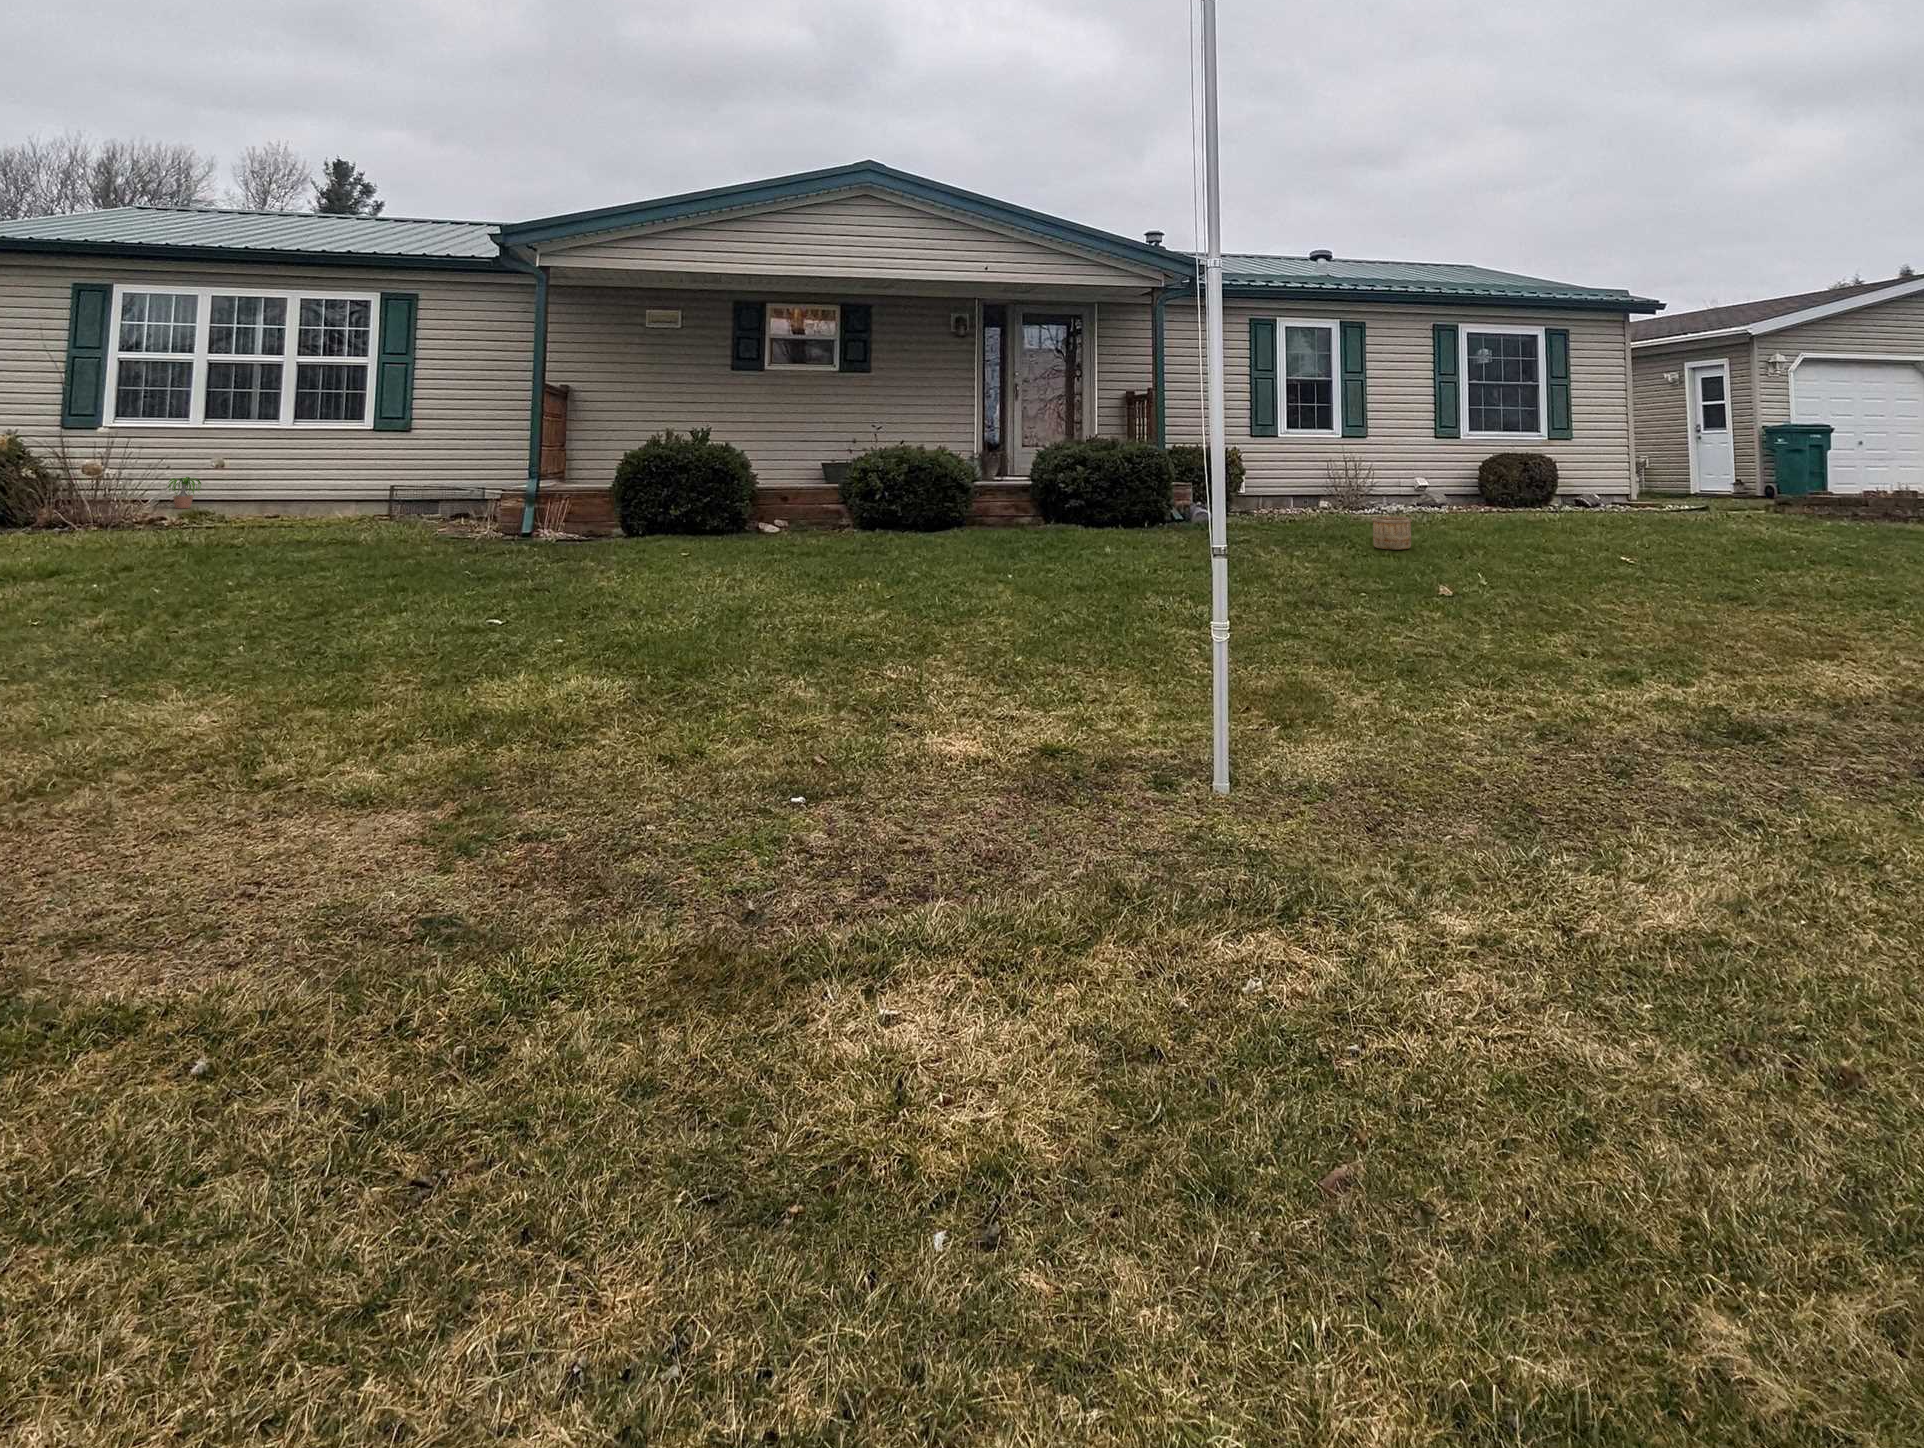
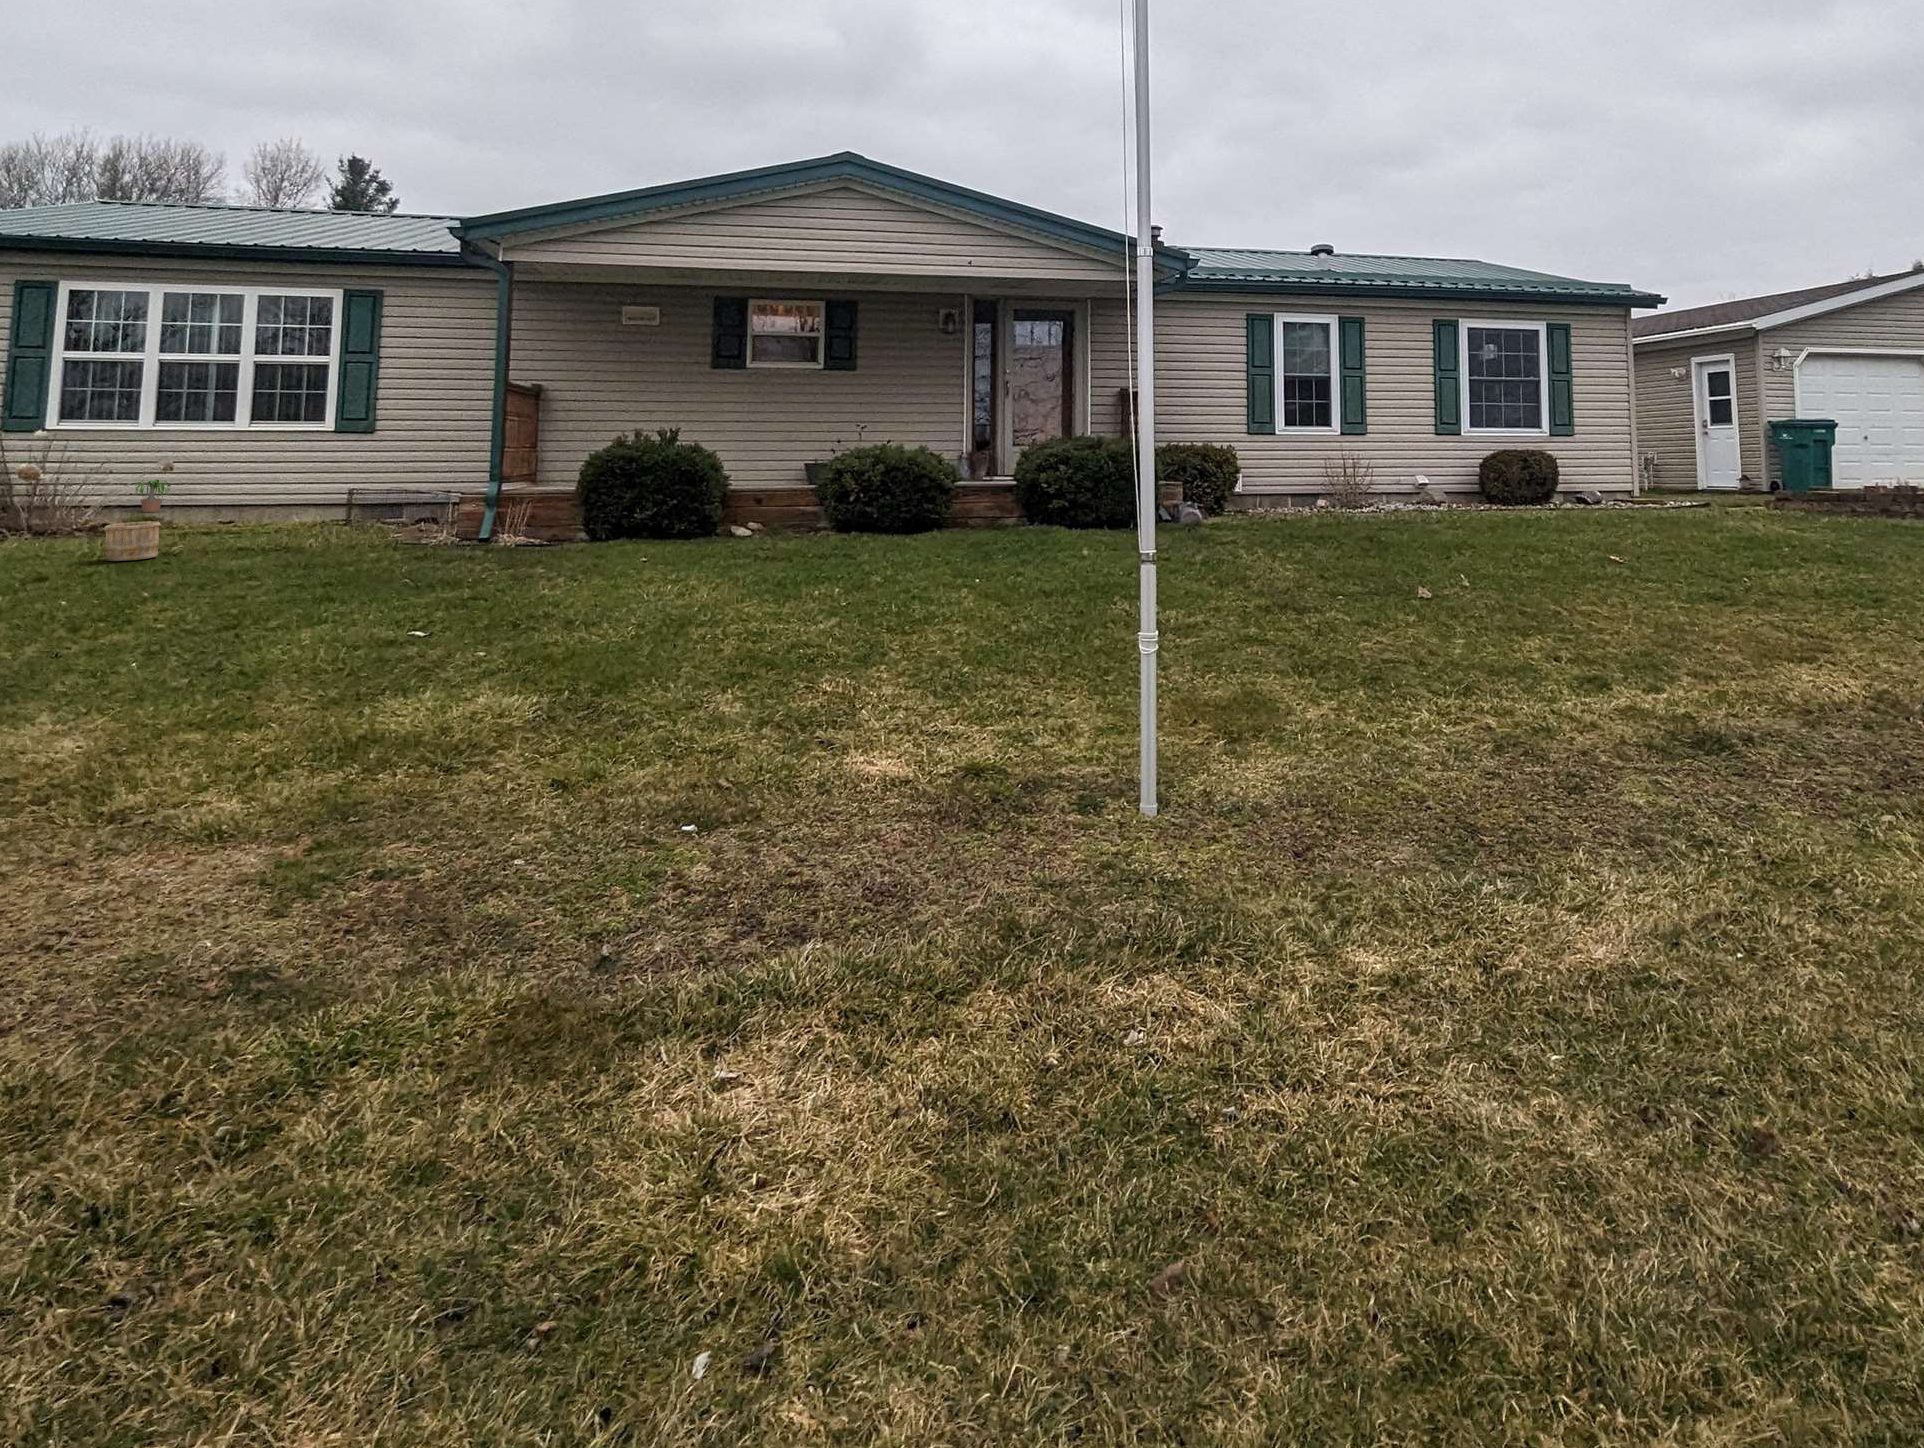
wooden bucket: present [1372,516,1412,550] -> present [104,521,161,561]

